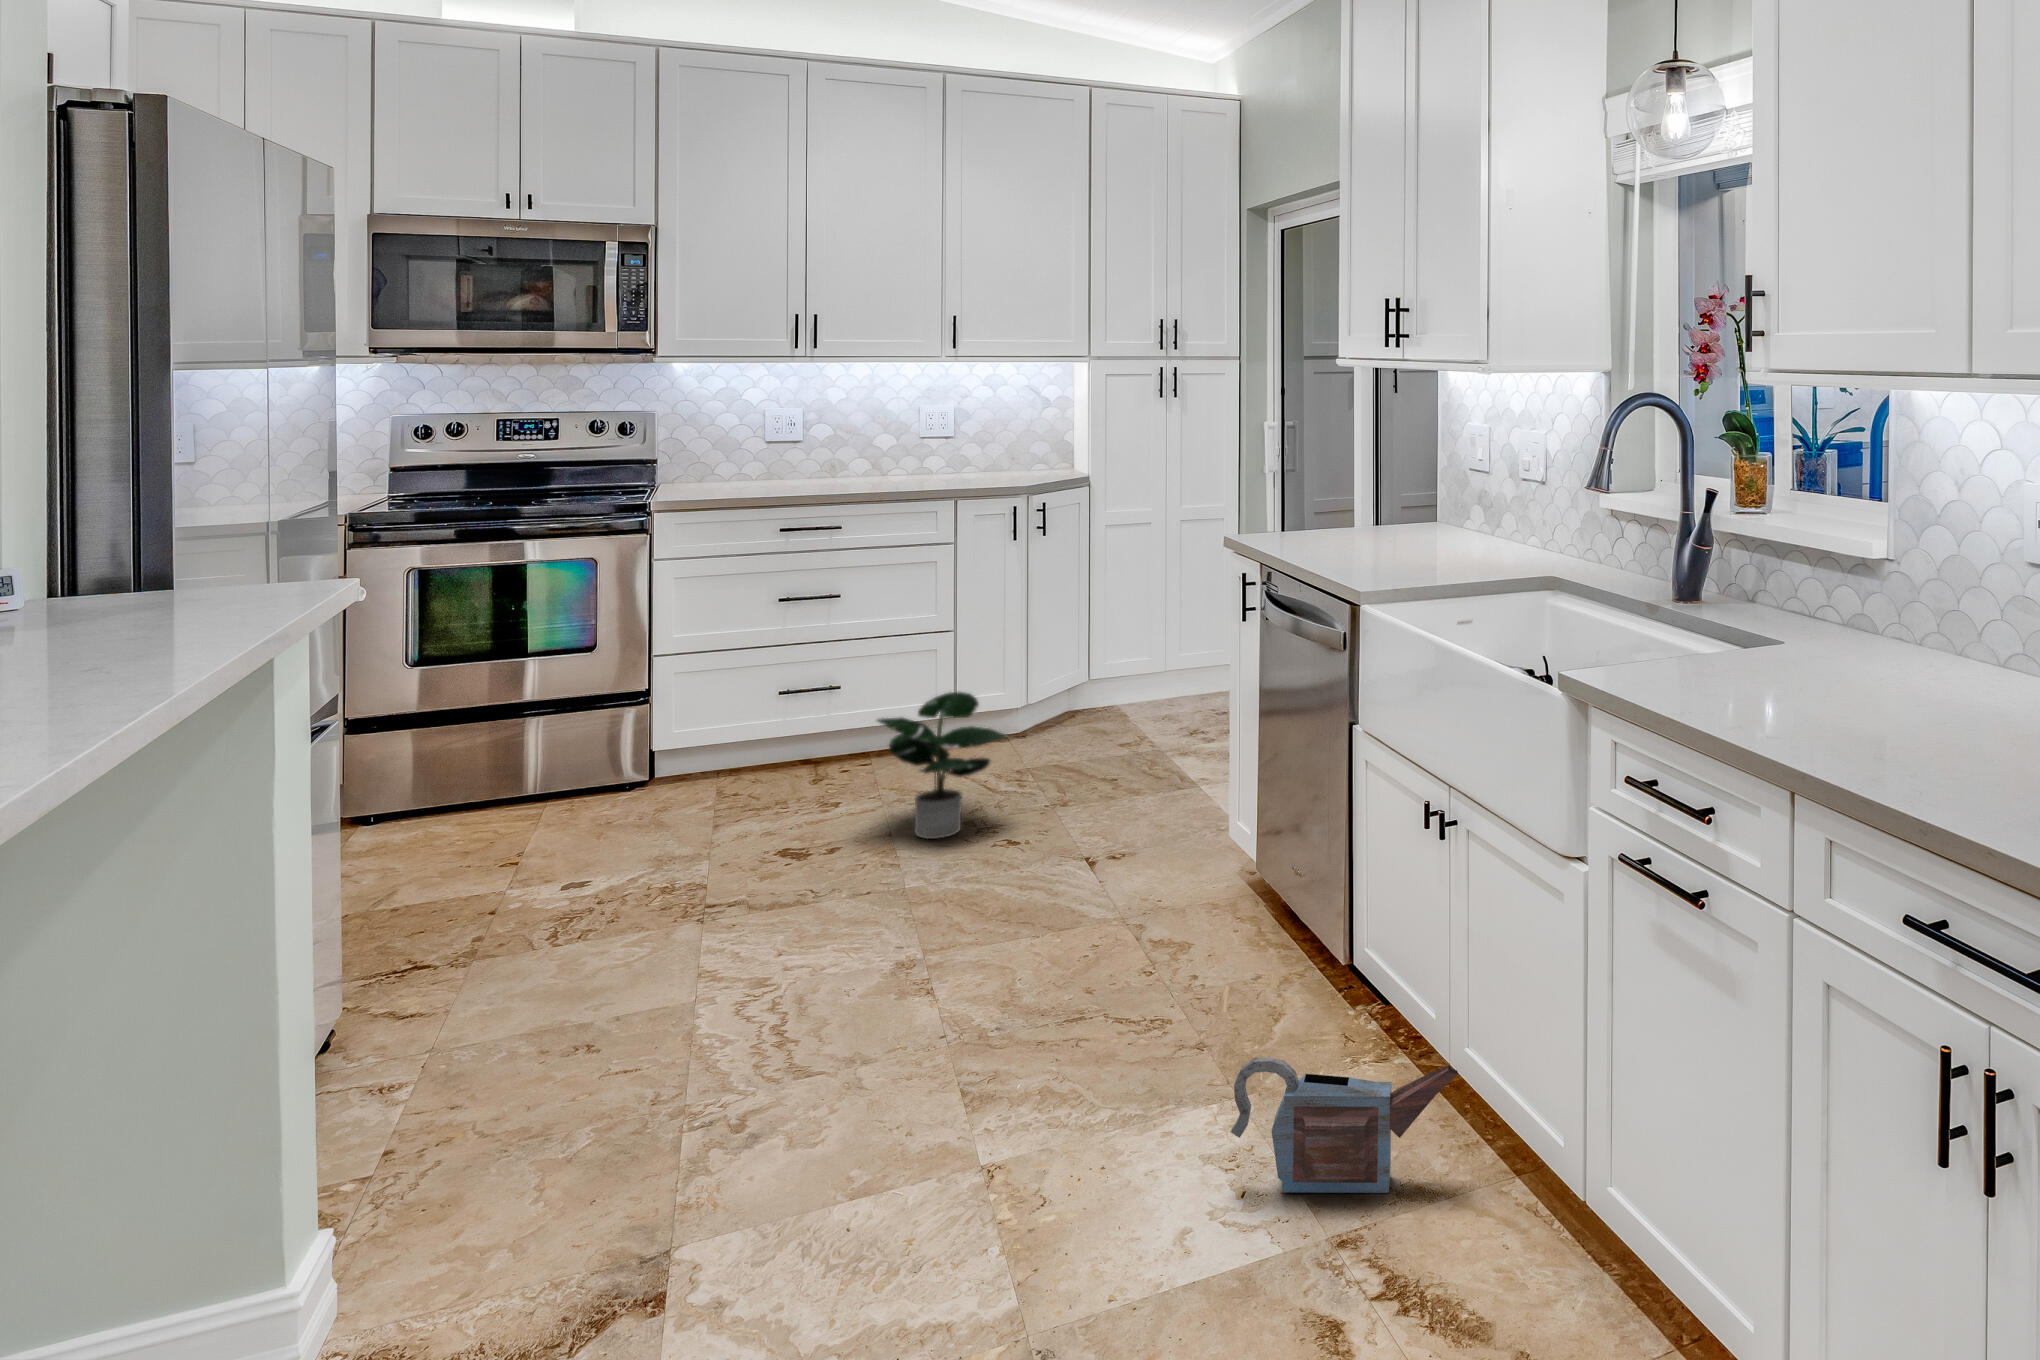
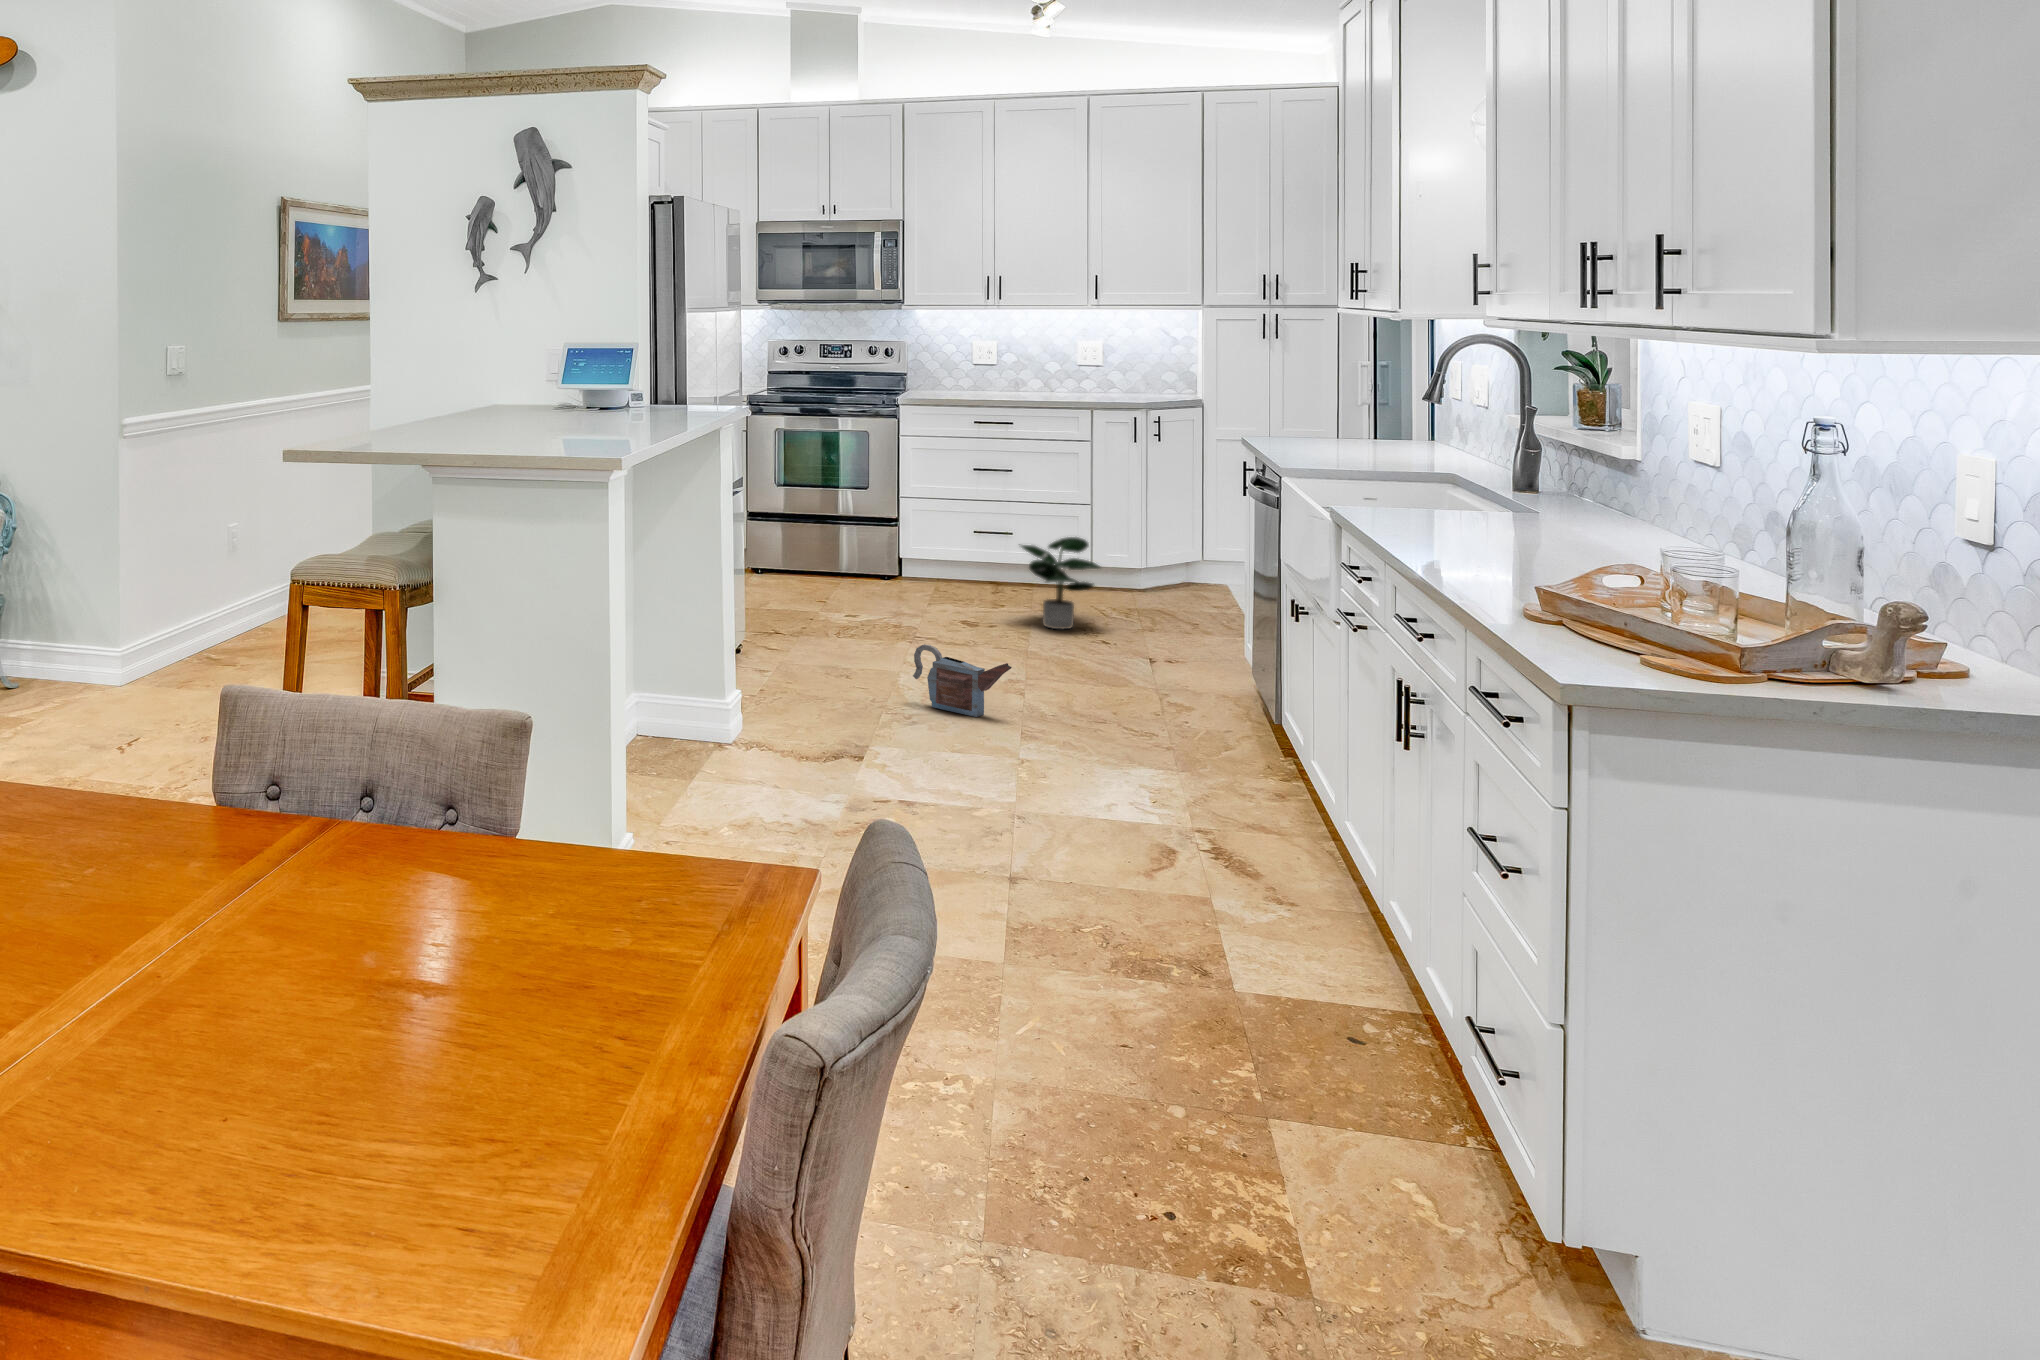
watering can: present [1231,1057,1458,1193] -> present [913,644,1012,717]

